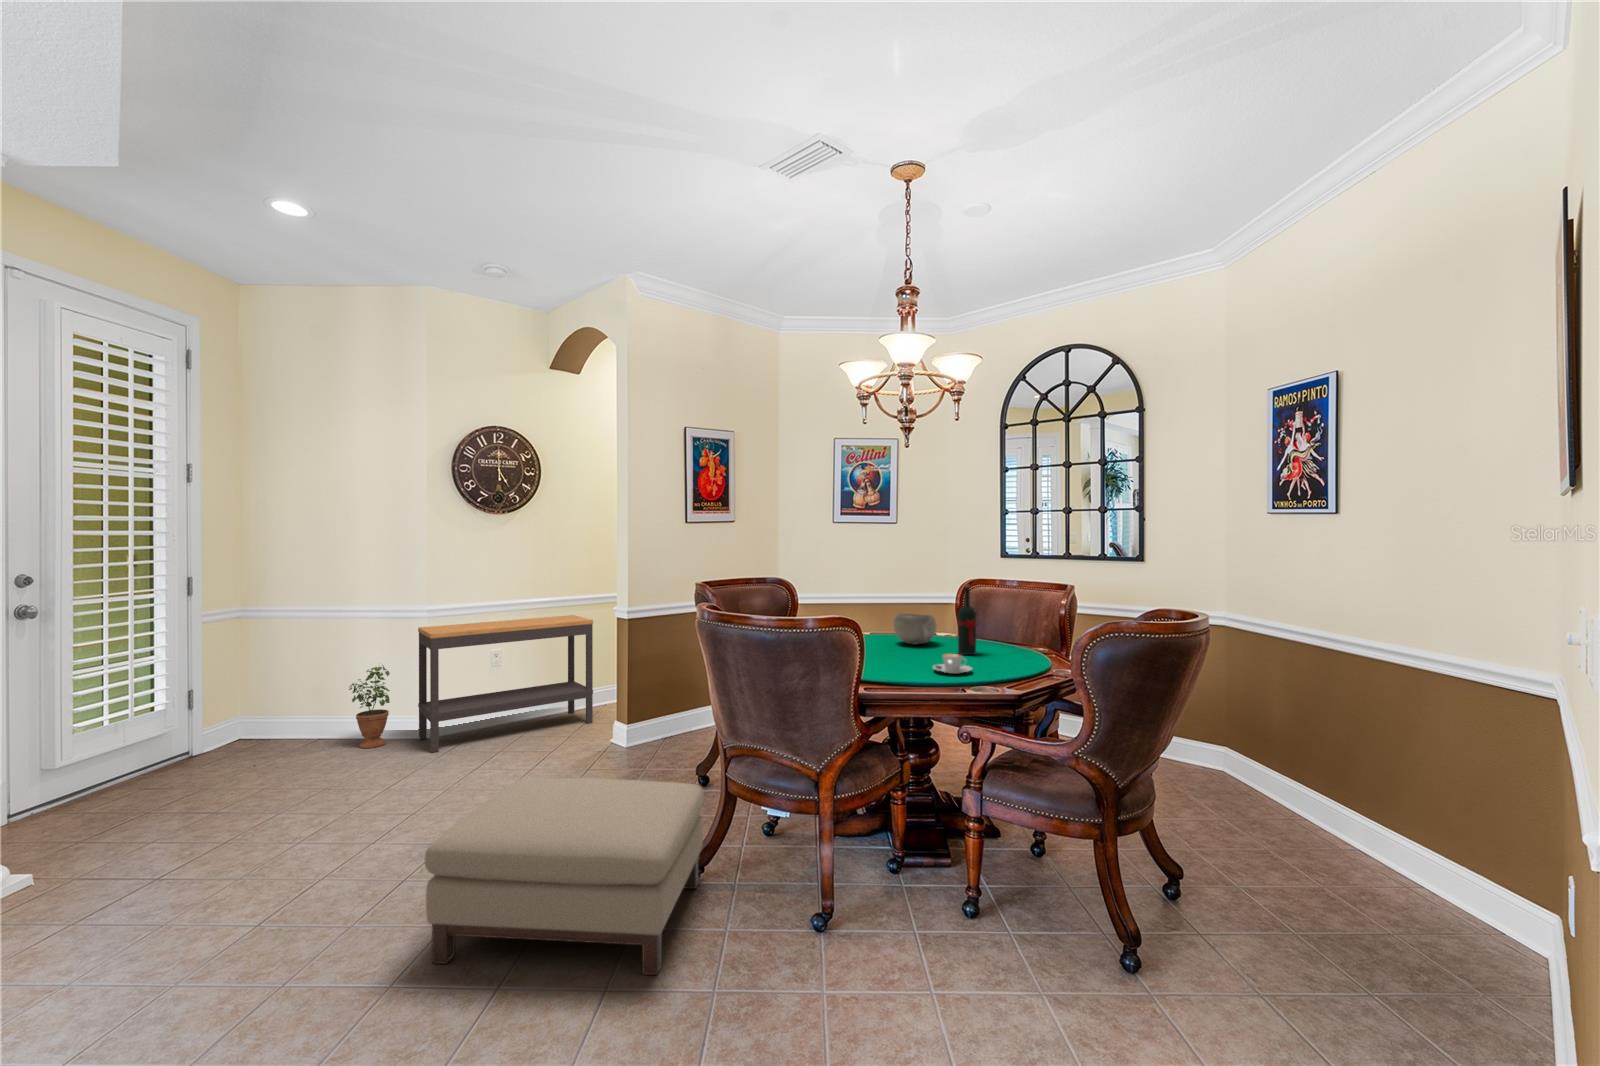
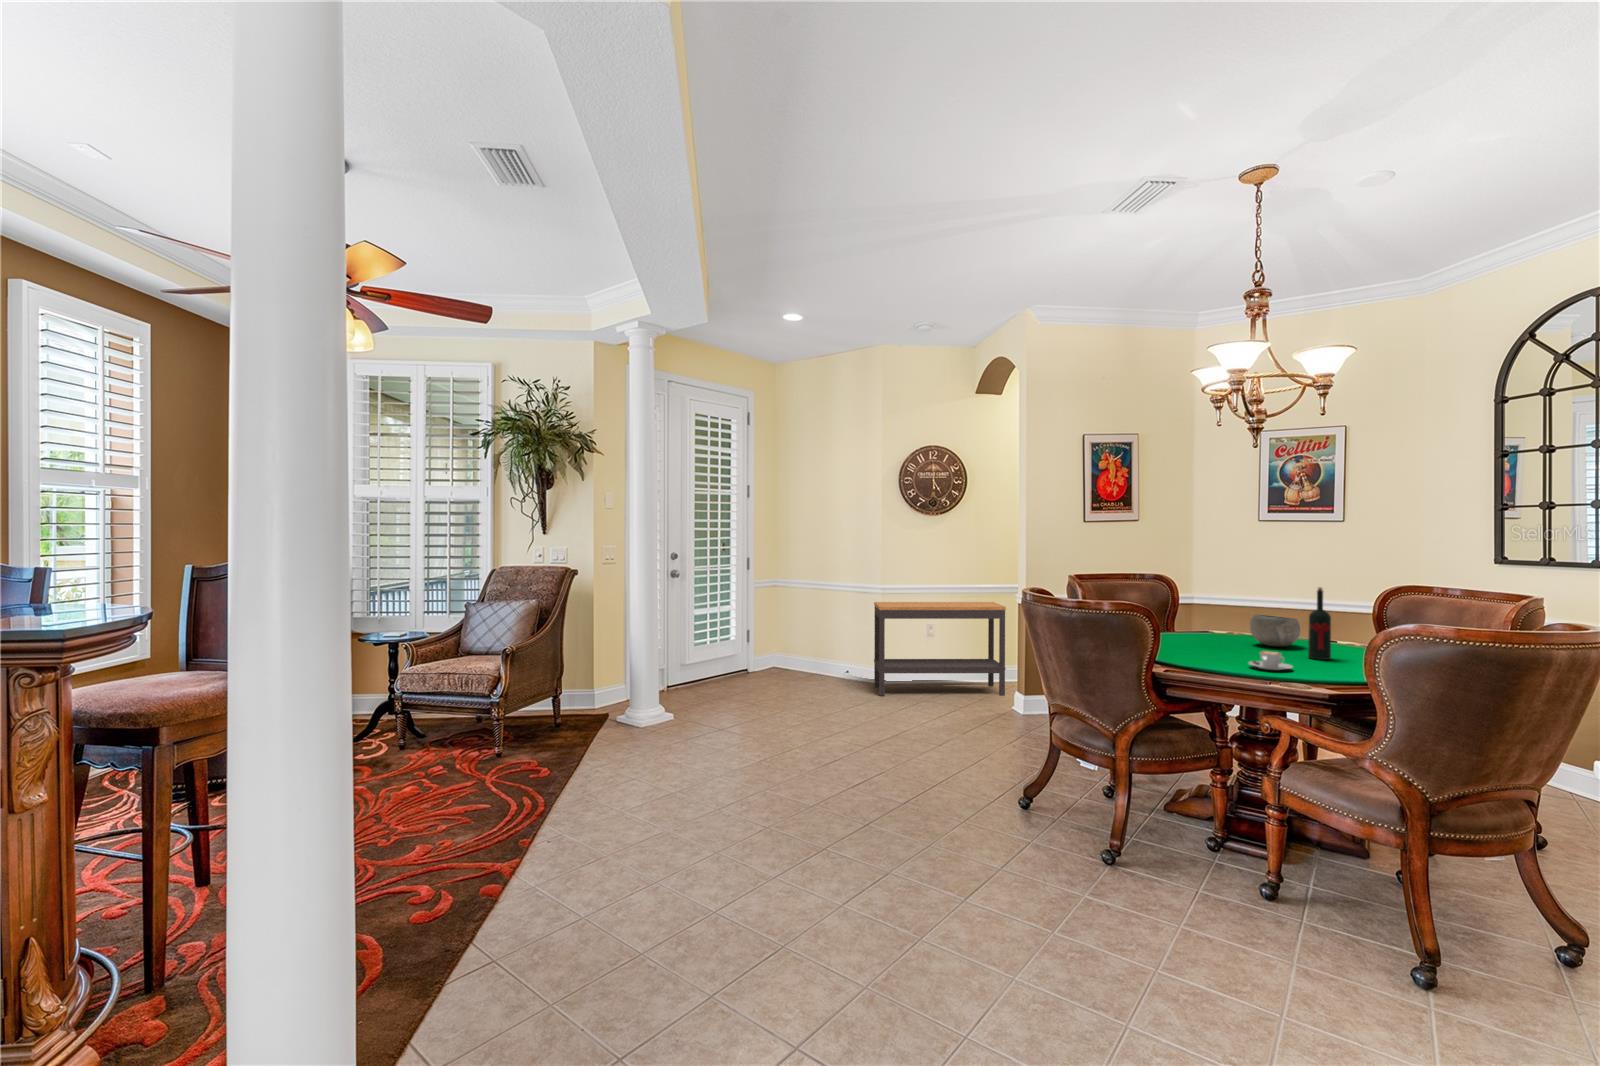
potted plant: present [349,665,390,748] -> none [830,626,857,687]
ottoman: present [425,778,704,975] -> none [839,707,1034,846]

